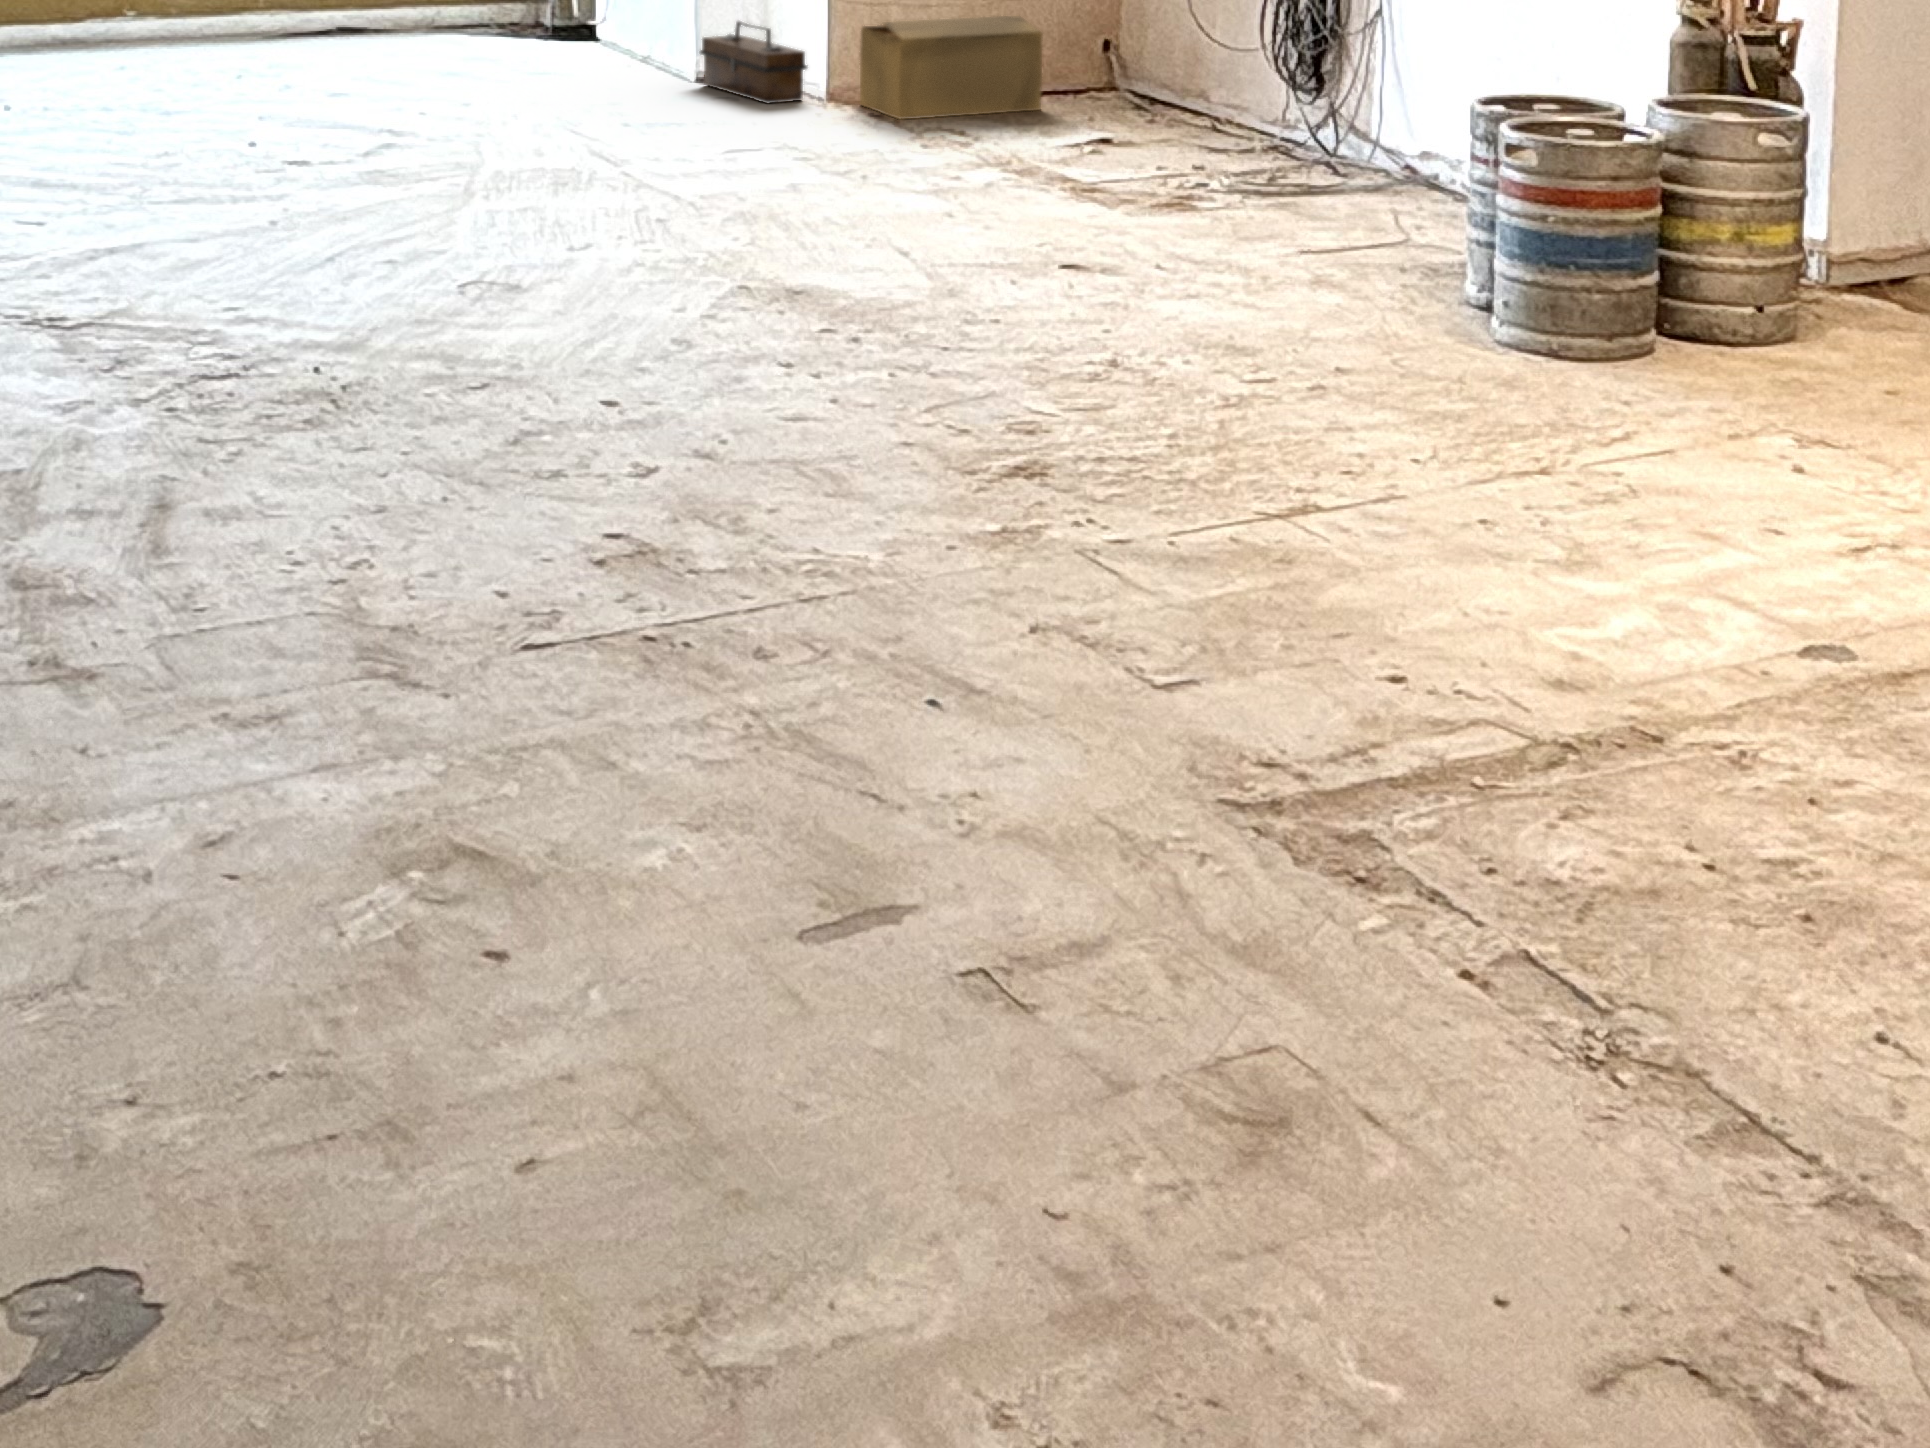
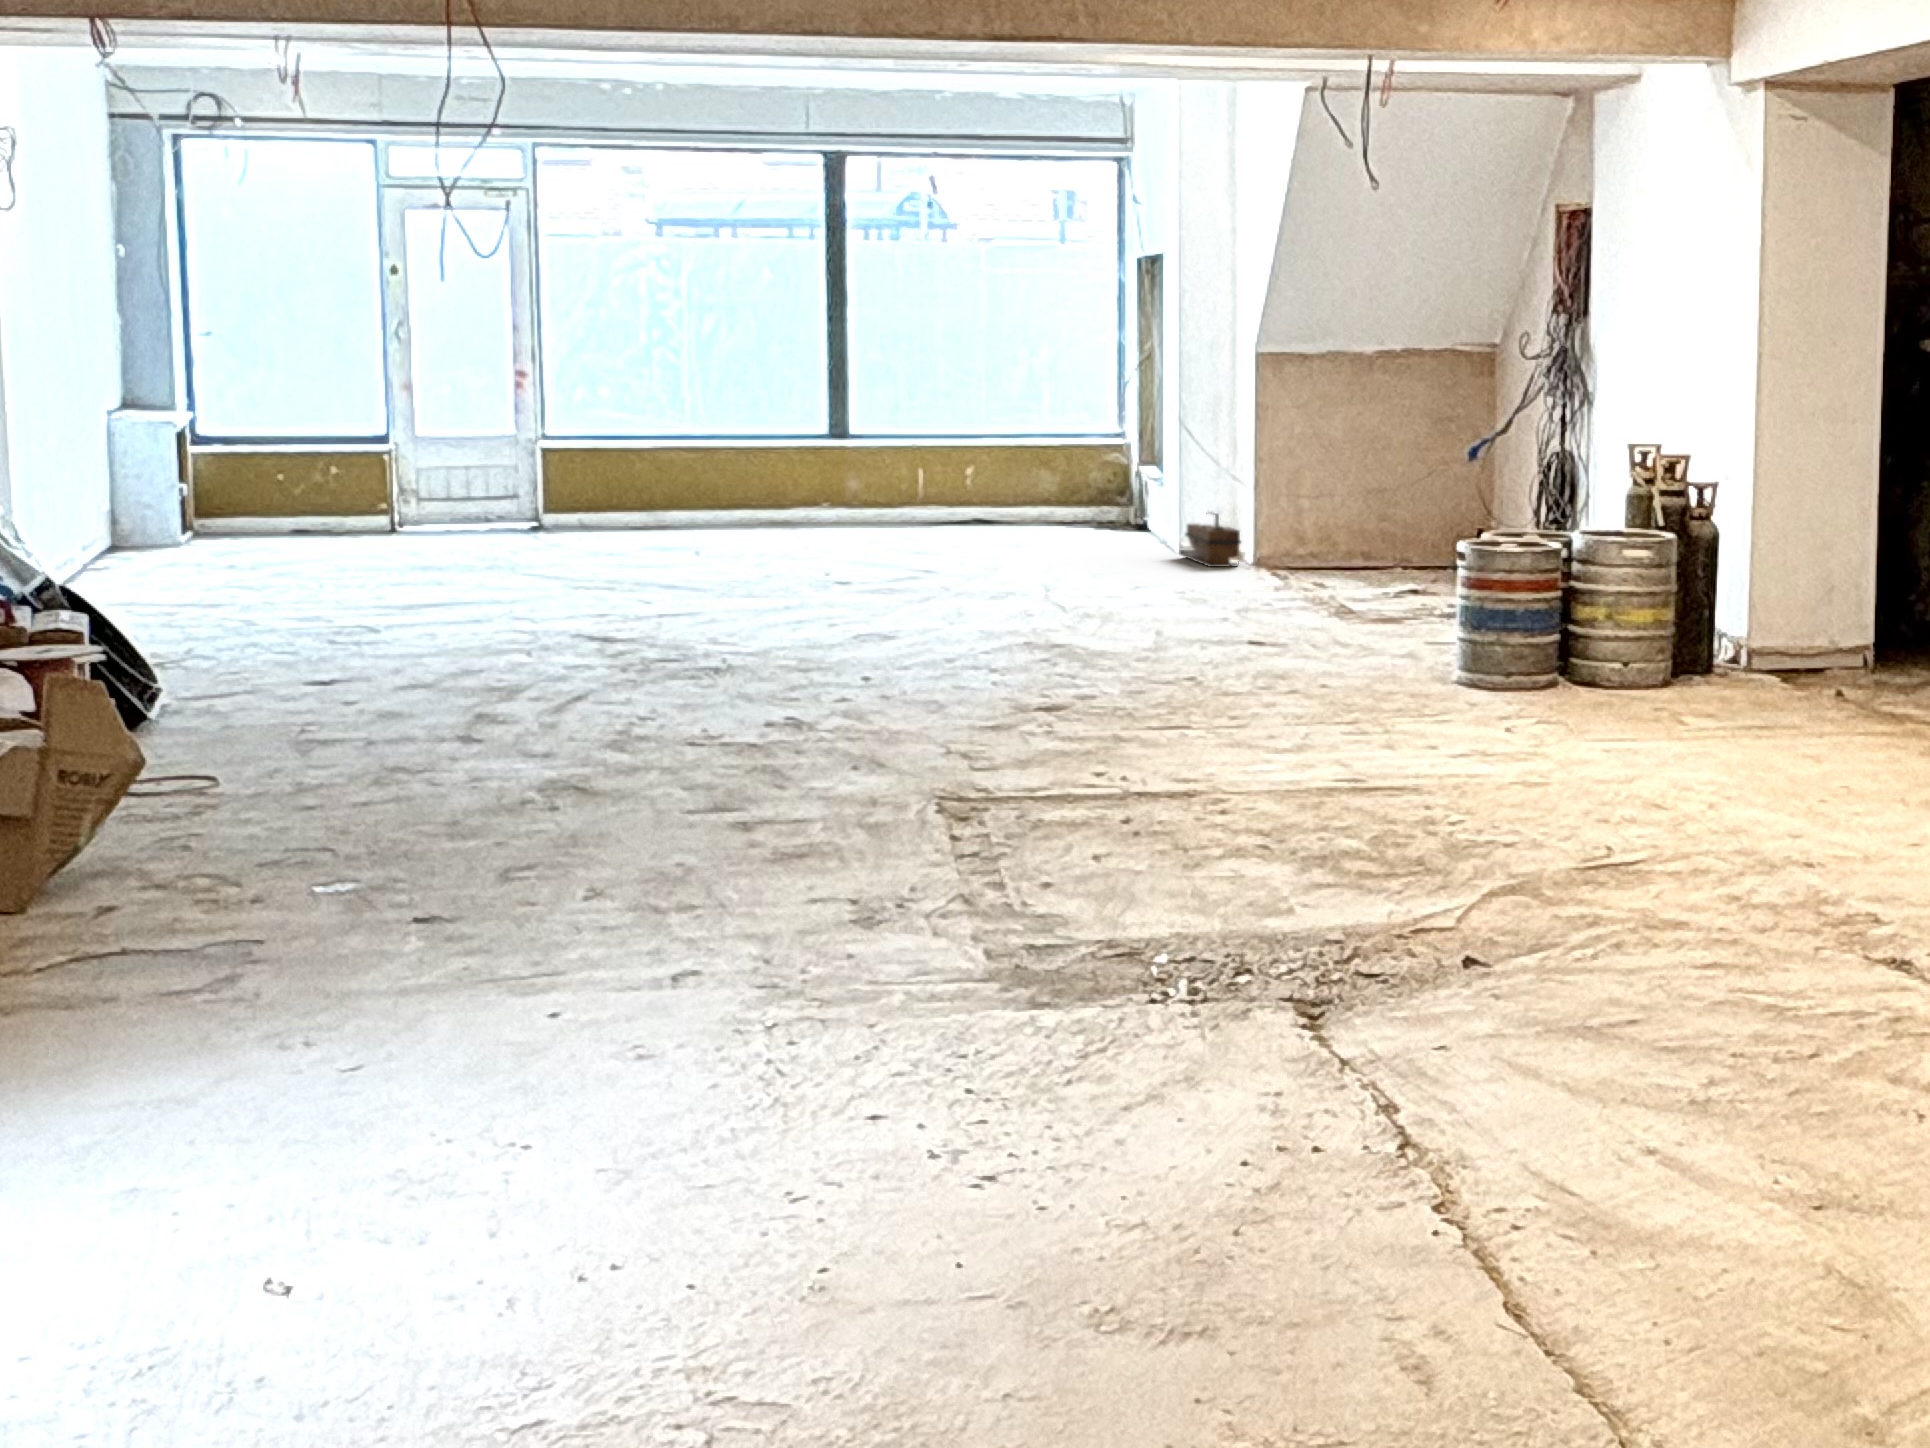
cardboard box: present [860,16,1042,119] -> none [1274,507,1401,577]

